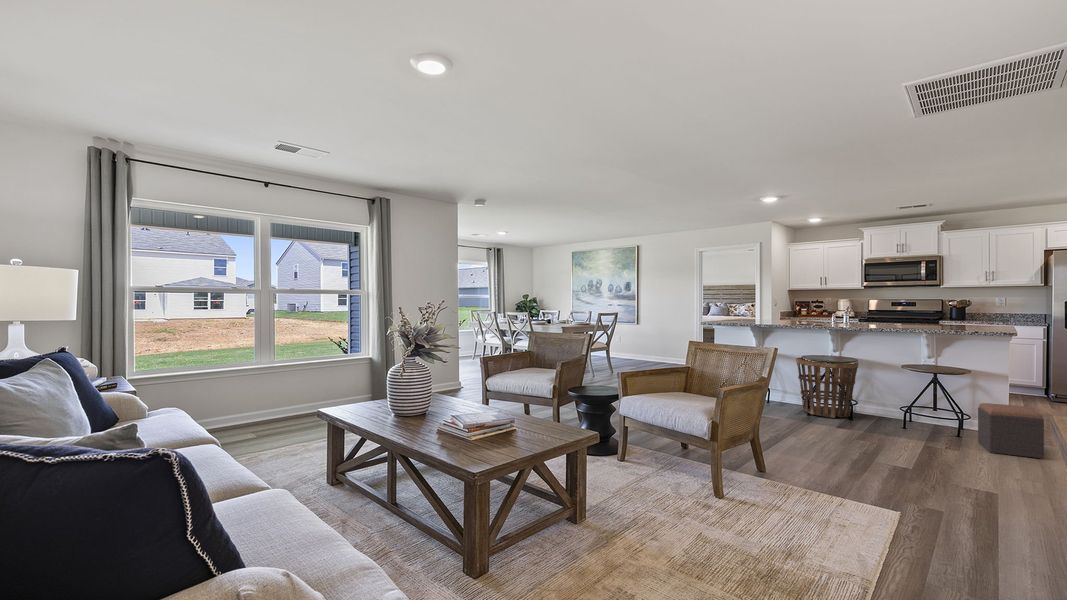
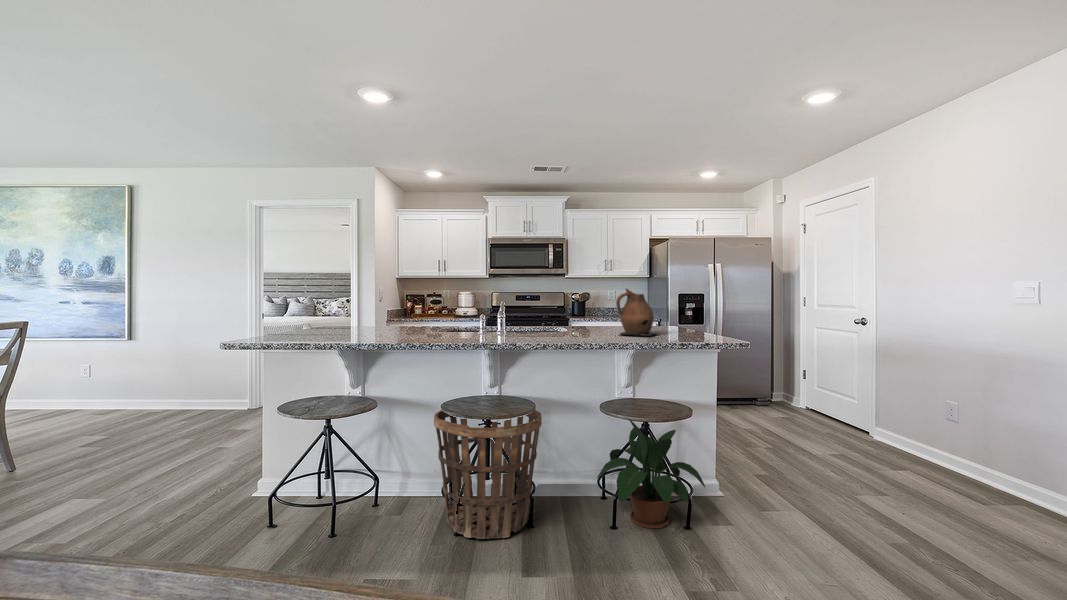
ceramic pitcher: none [934,297,973,328] -> present [616,289,658,336]
potted plant: none [895,367,970,432] -> present [597,419,705,528]
footstool: present [978,403,1044,458] -> none [731,470,837,580]

